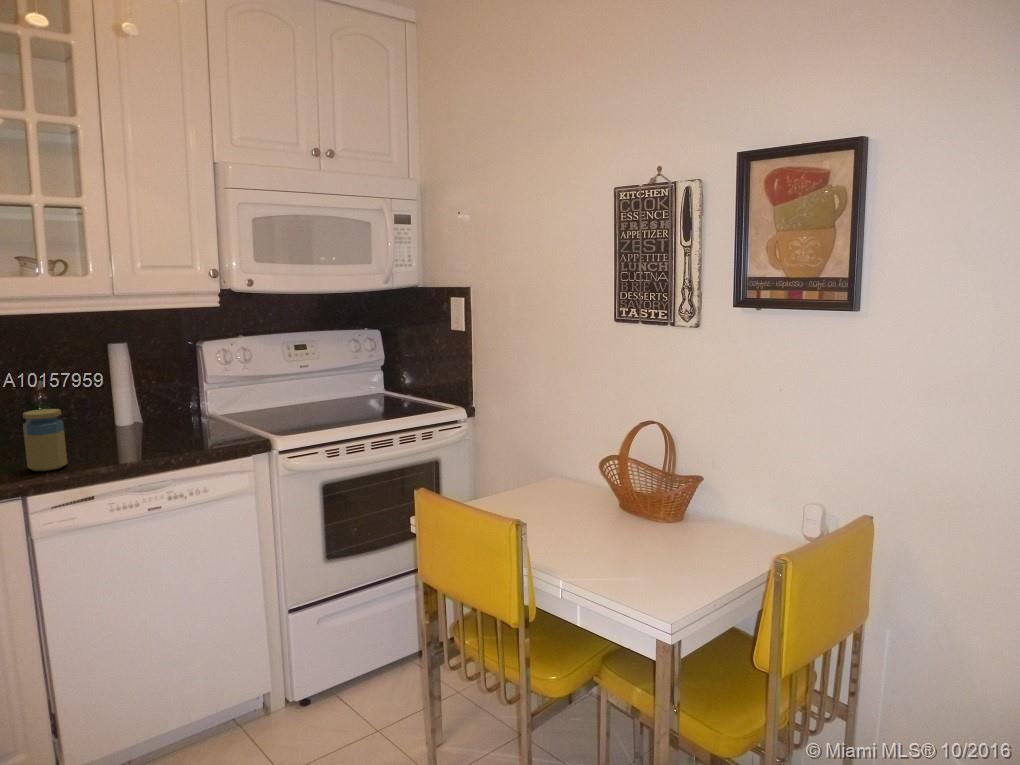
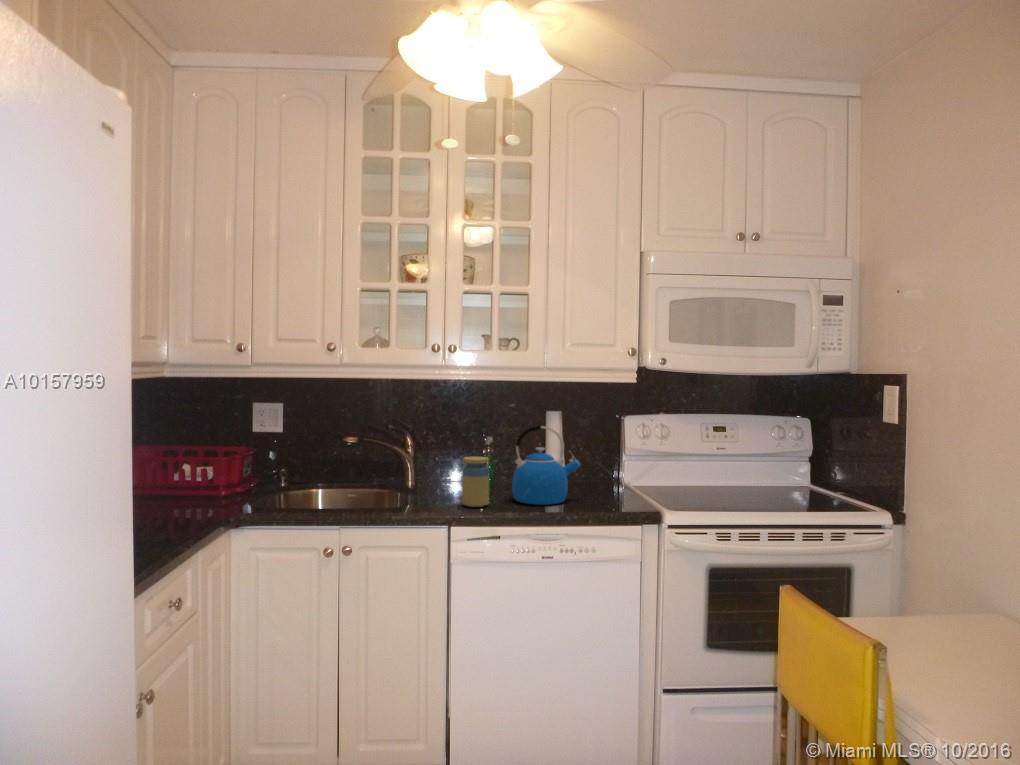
kettle: none [87,363,170,456] -> present [512,425,581,505]

